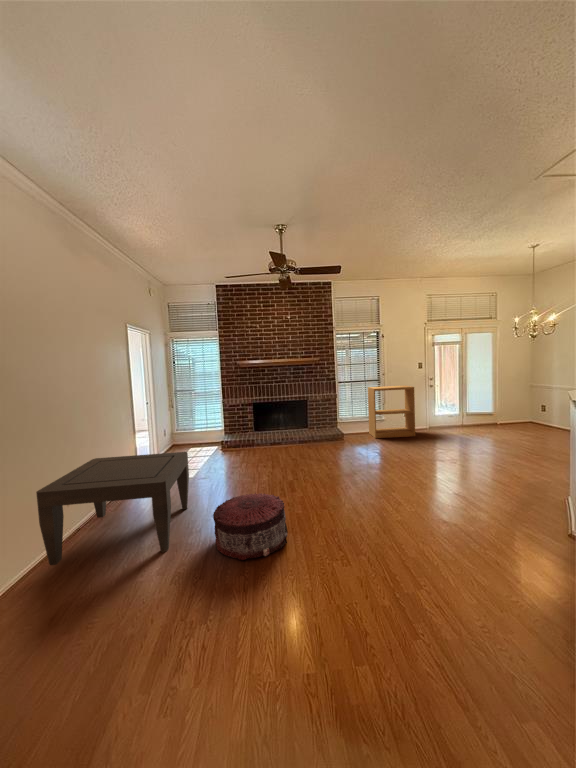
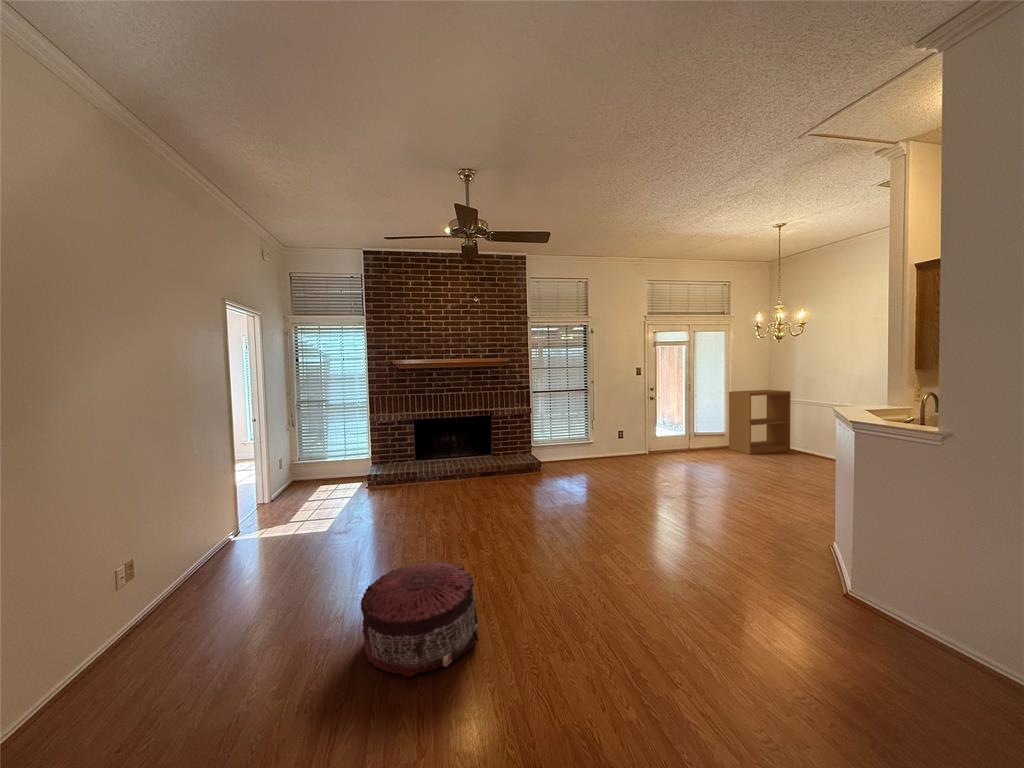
bookshelf: present [368,386,415,438] -> present [729,390,791,454]
coffee table: present [36,452,189,565] -> none [37,498,320,712]

